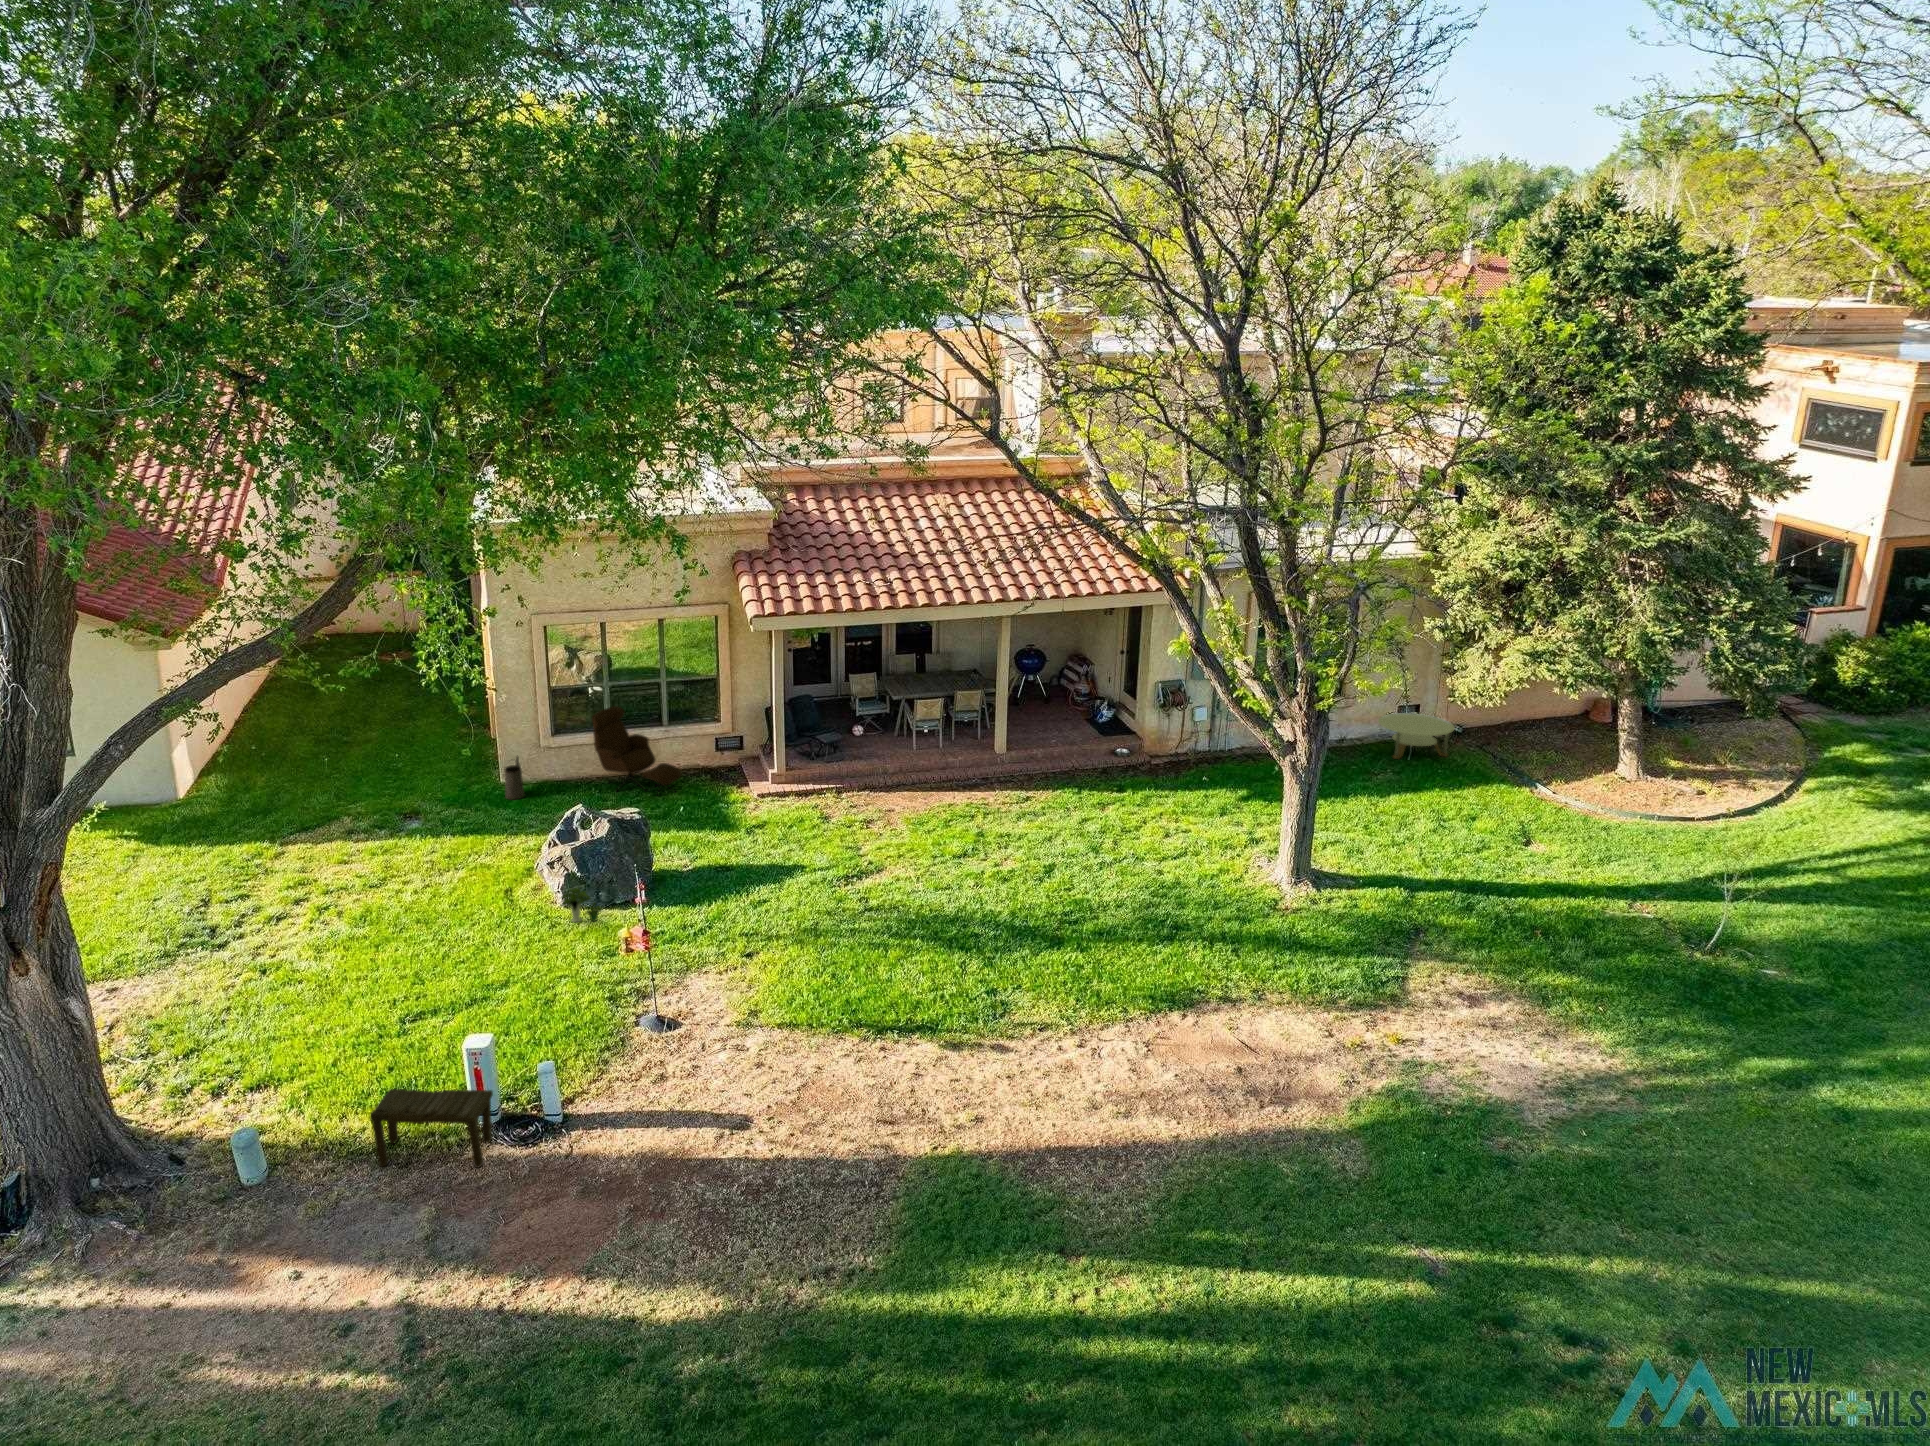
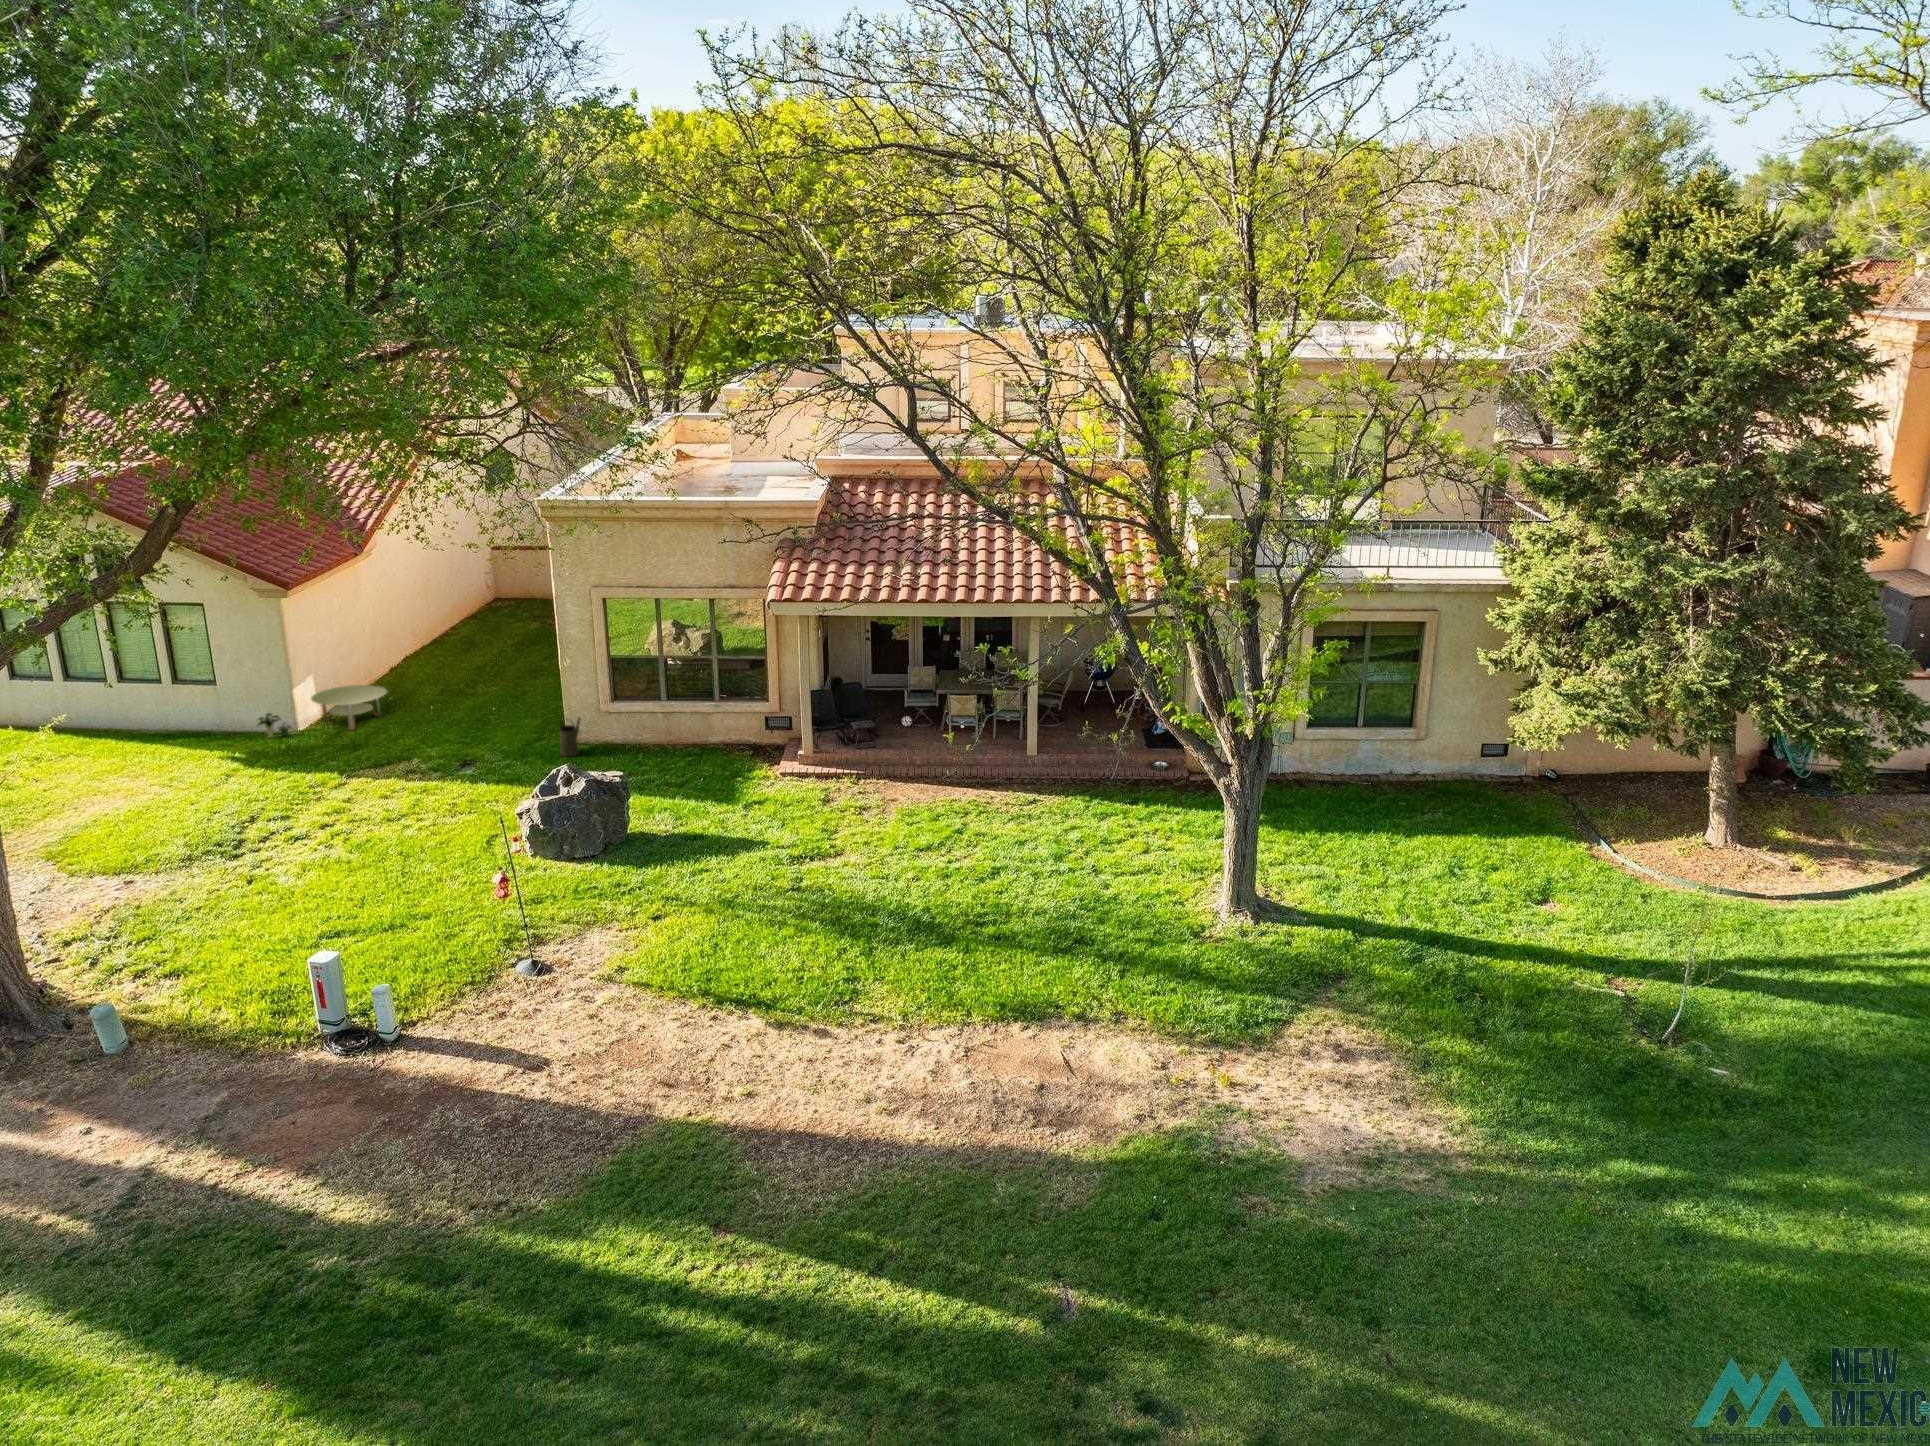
lounge chair: present [592,706,682,794] -> none [642,678,721,766]
round table: present [1378,713,1454,759] -> present [311,685,387,730]
potted plant: present [561,888,602,922] -> present [258,713,290,738]
bench: present [370,1089,493,1168] -> none [201,988,315,1069]

